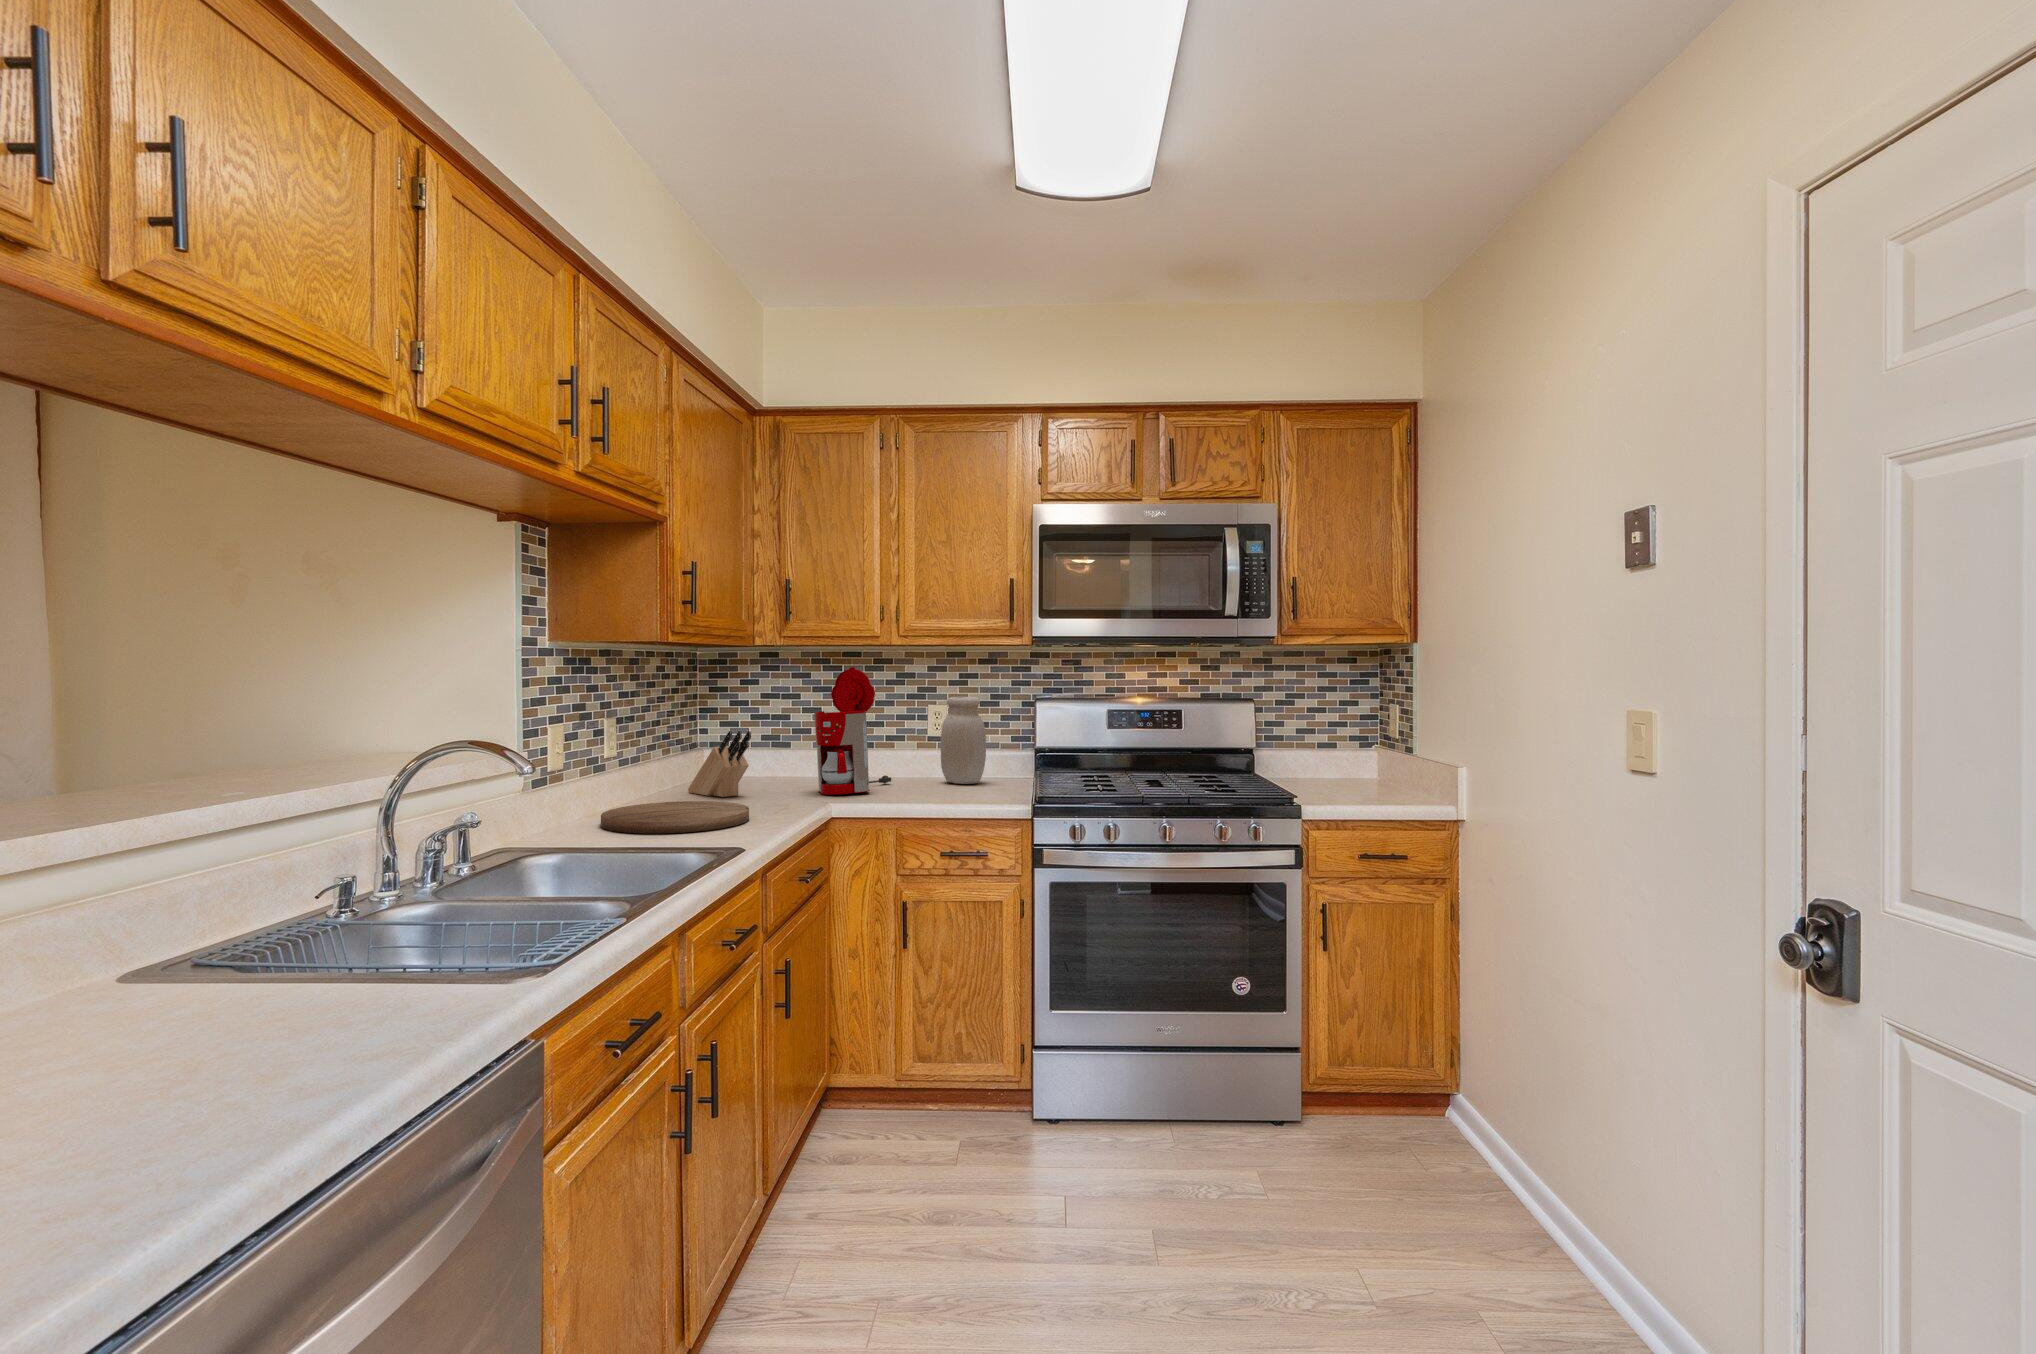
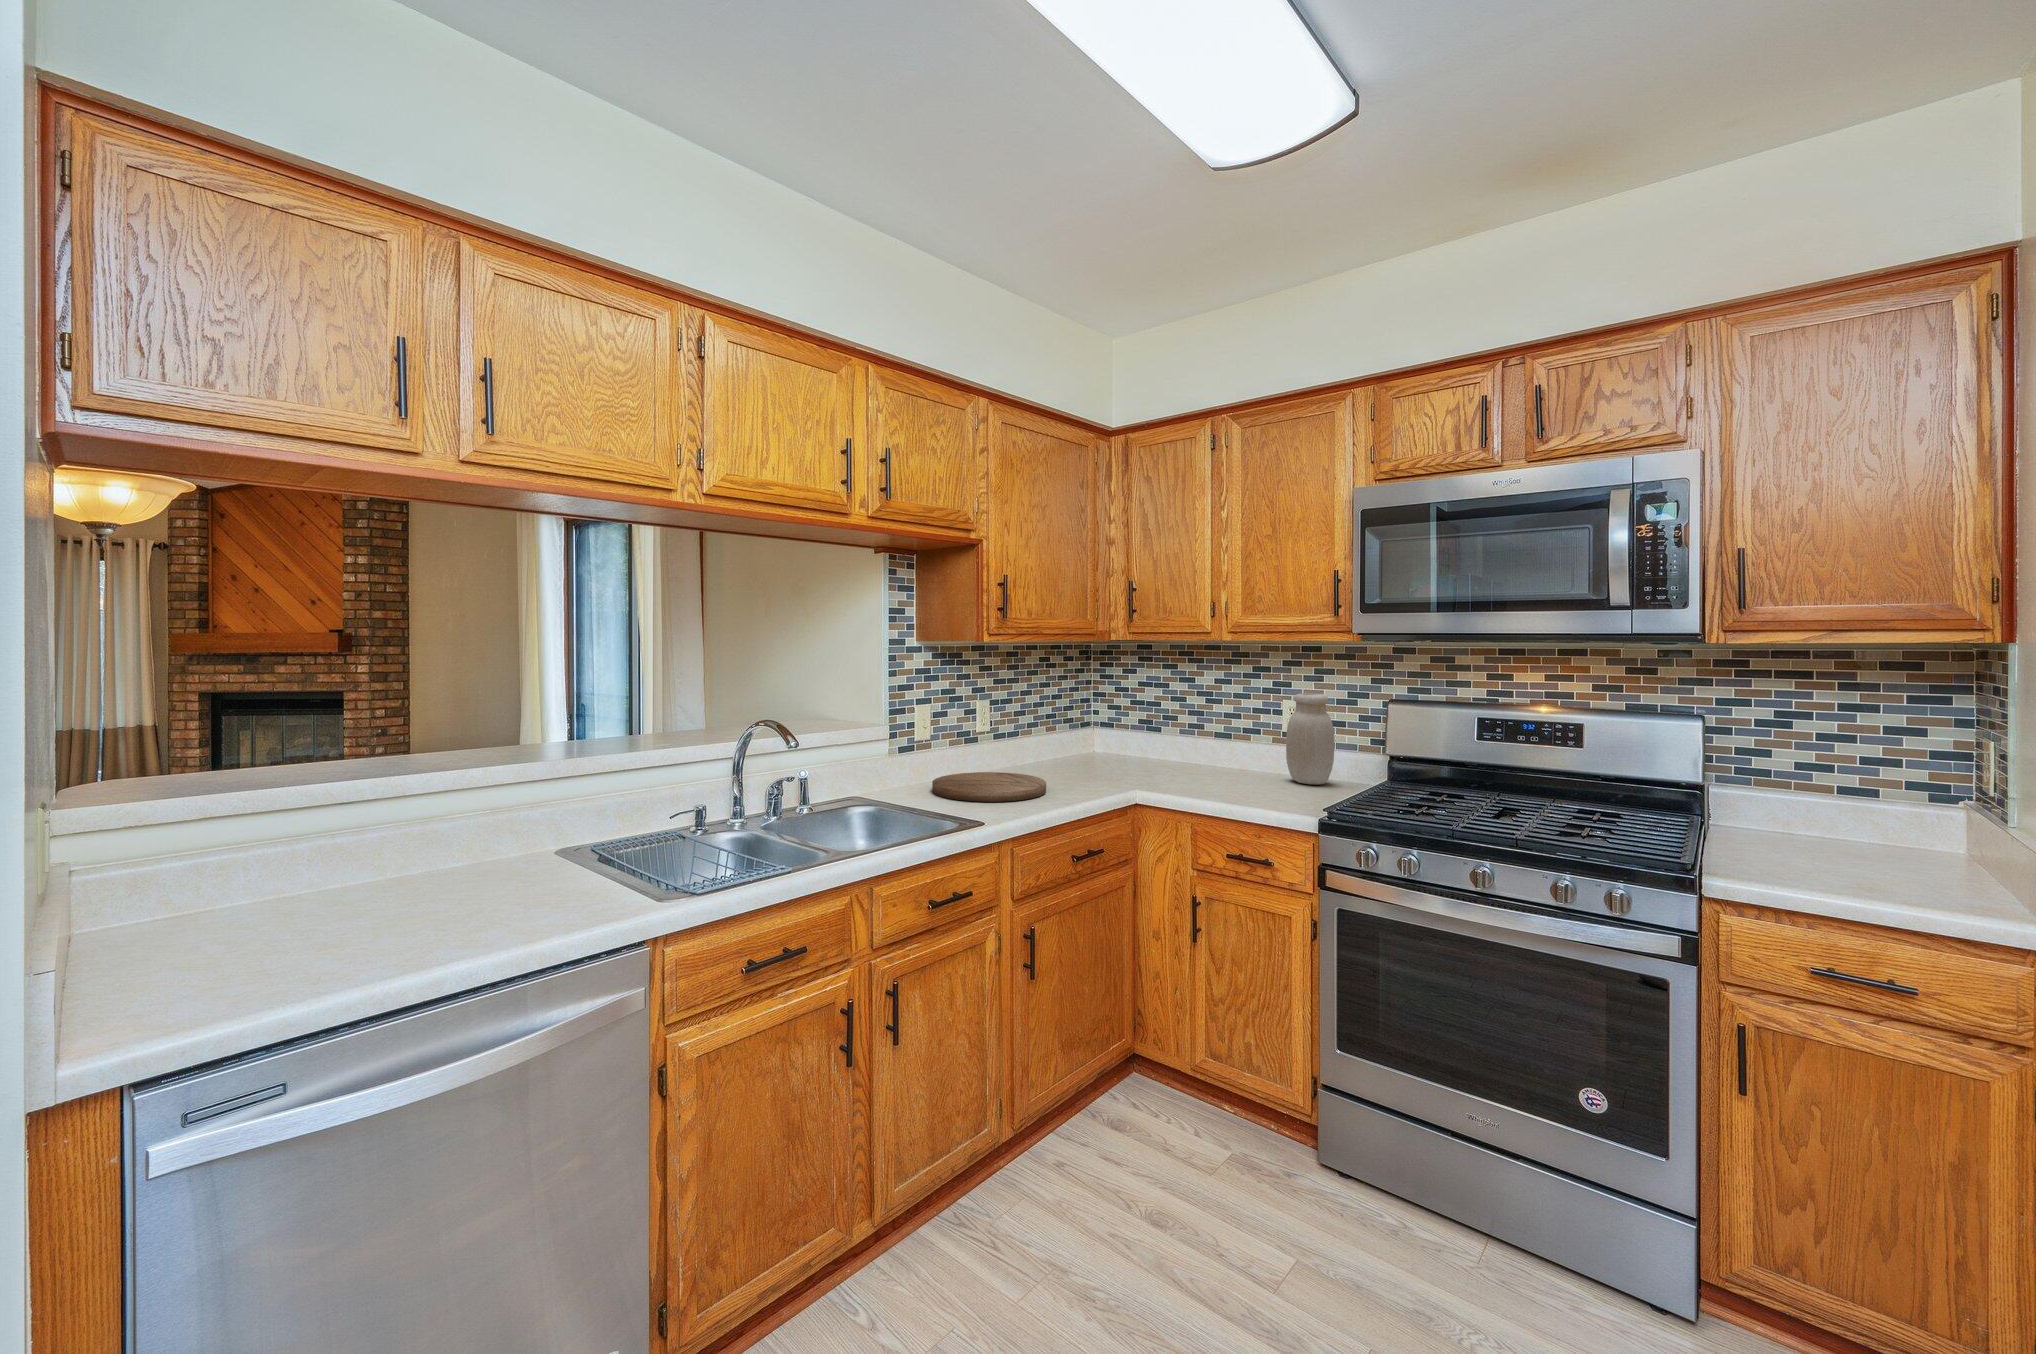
coffee maker: present [815,667,891,795] -> none [1146,662,1235,781]
knife block: present [688,731,751,797] -> none [1054,716,1090,772]

